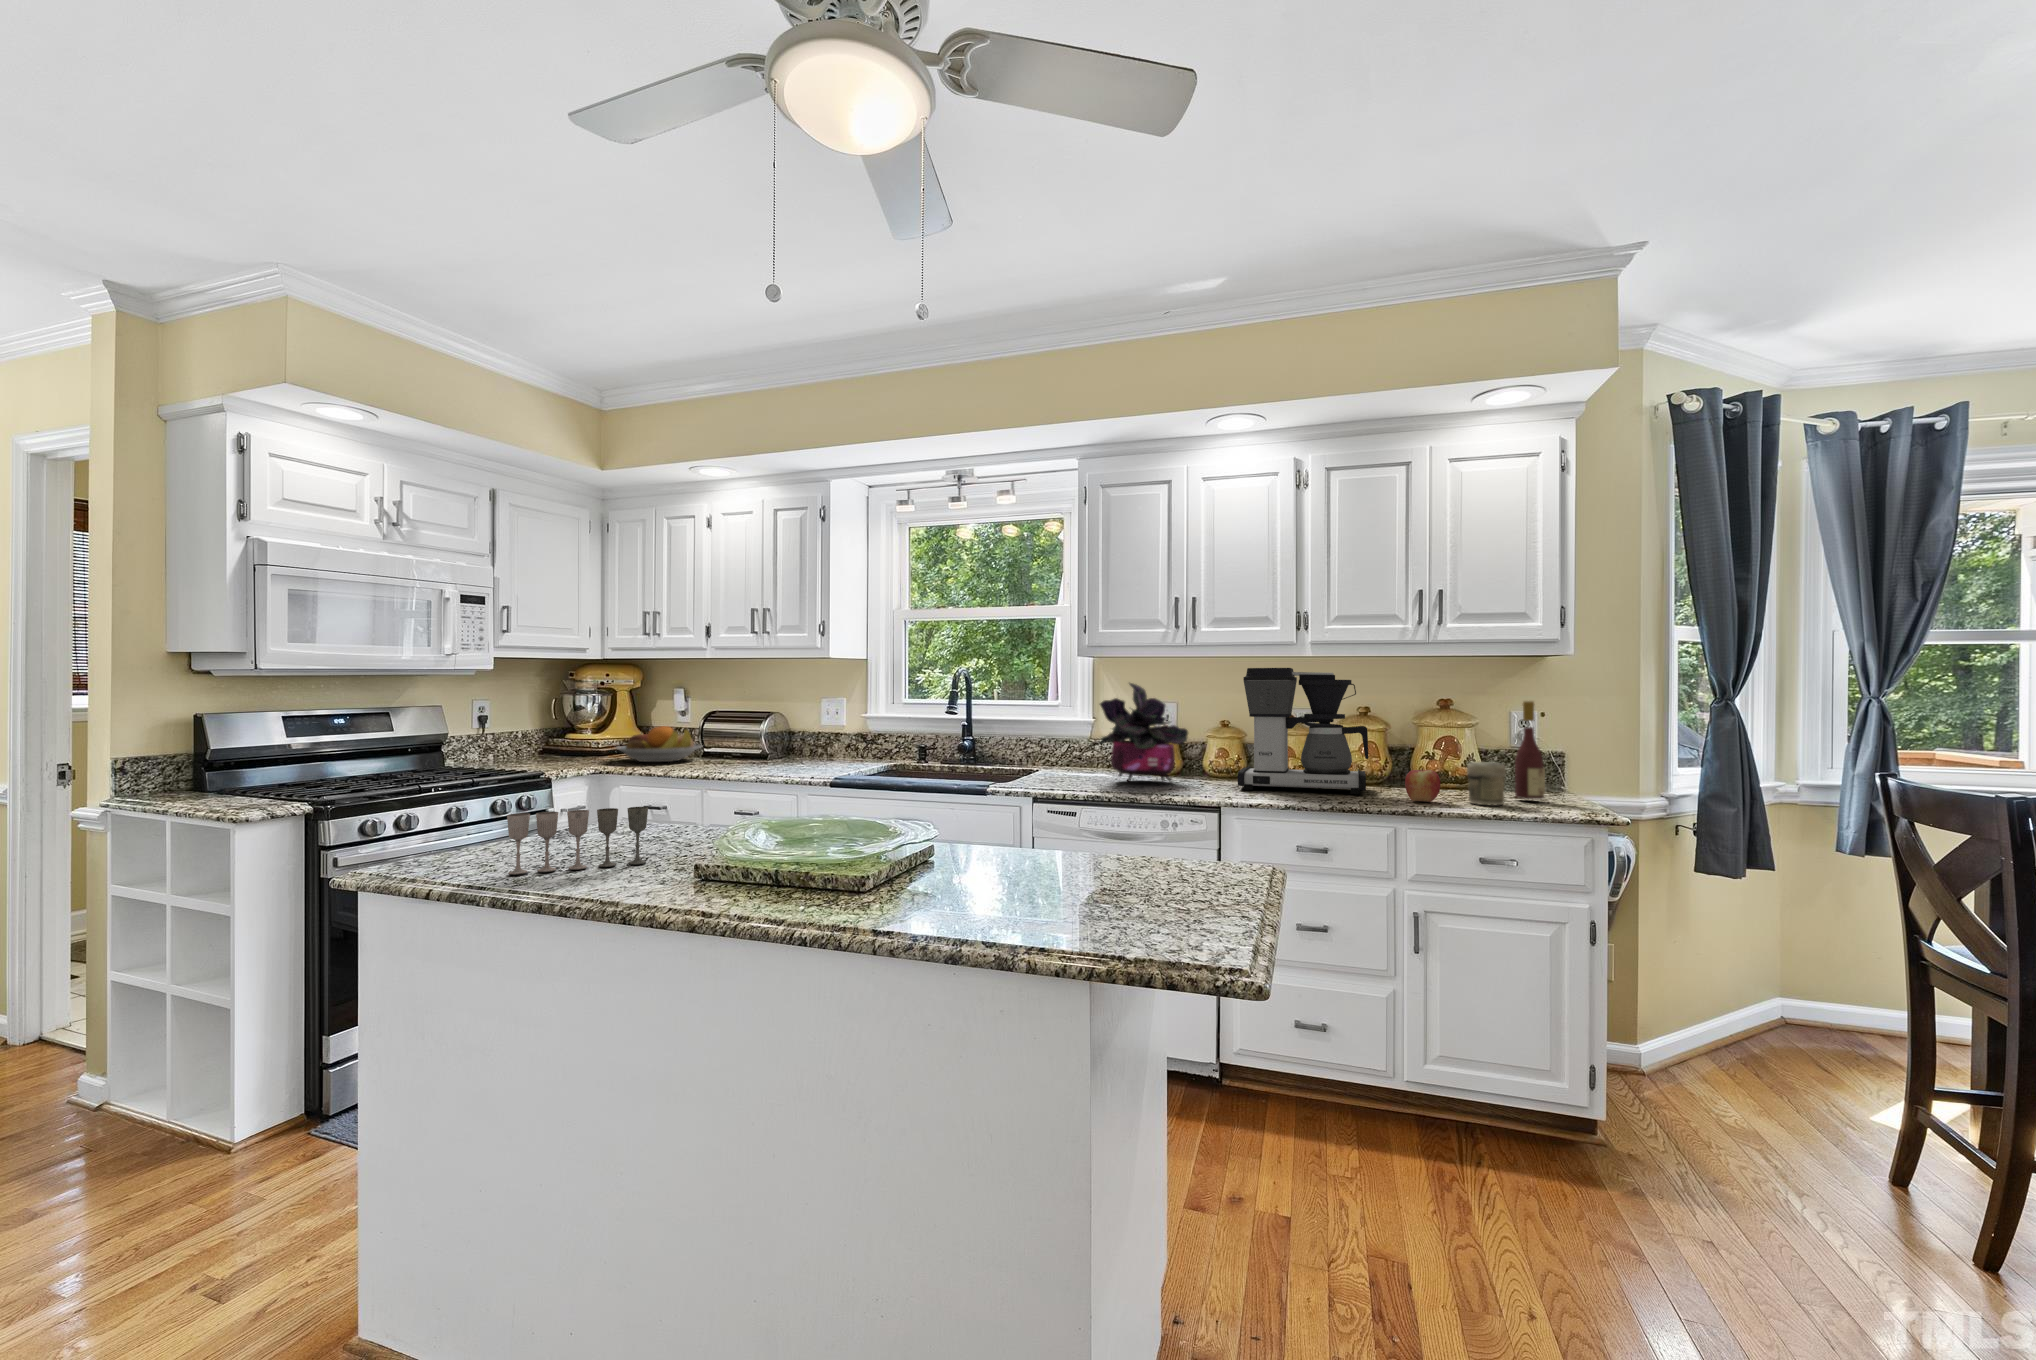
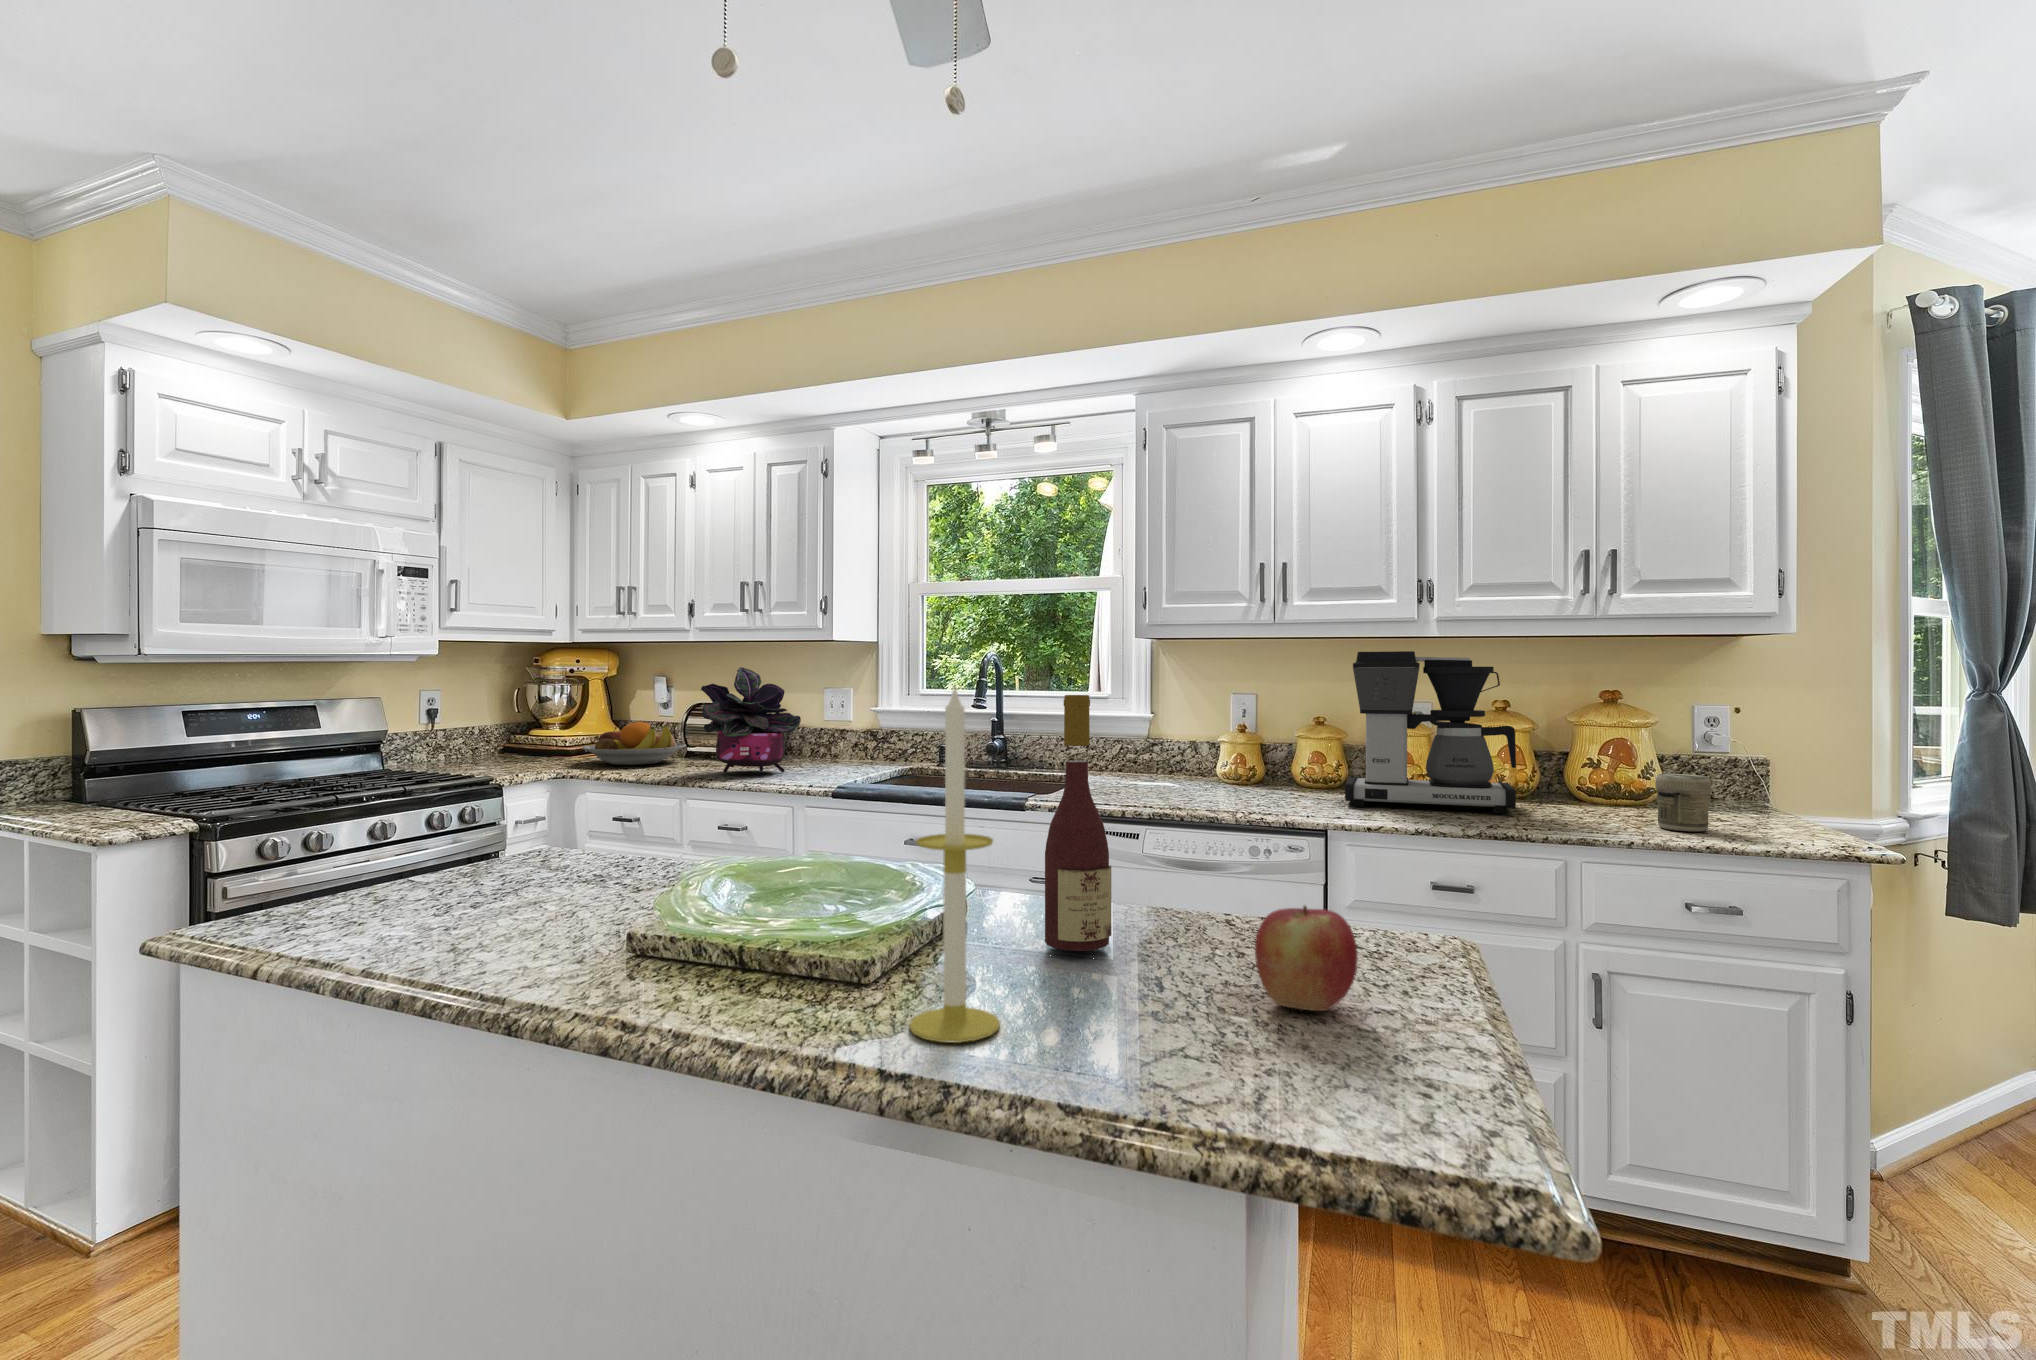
potted plant: present [1100,683,1188,782] -> present [701,667,801,773]
candle: none [891,691,950,917] -> present [909,689,1000,1043]
wine bottle: present [1515,701,1545,799] -> present [1045,695,1112,951]
apple: present [1405,768,1441,802] -> present [1255,906,1358,1011]
wine glass: present [507,807,648,875] -> none [359,846,566,947]

